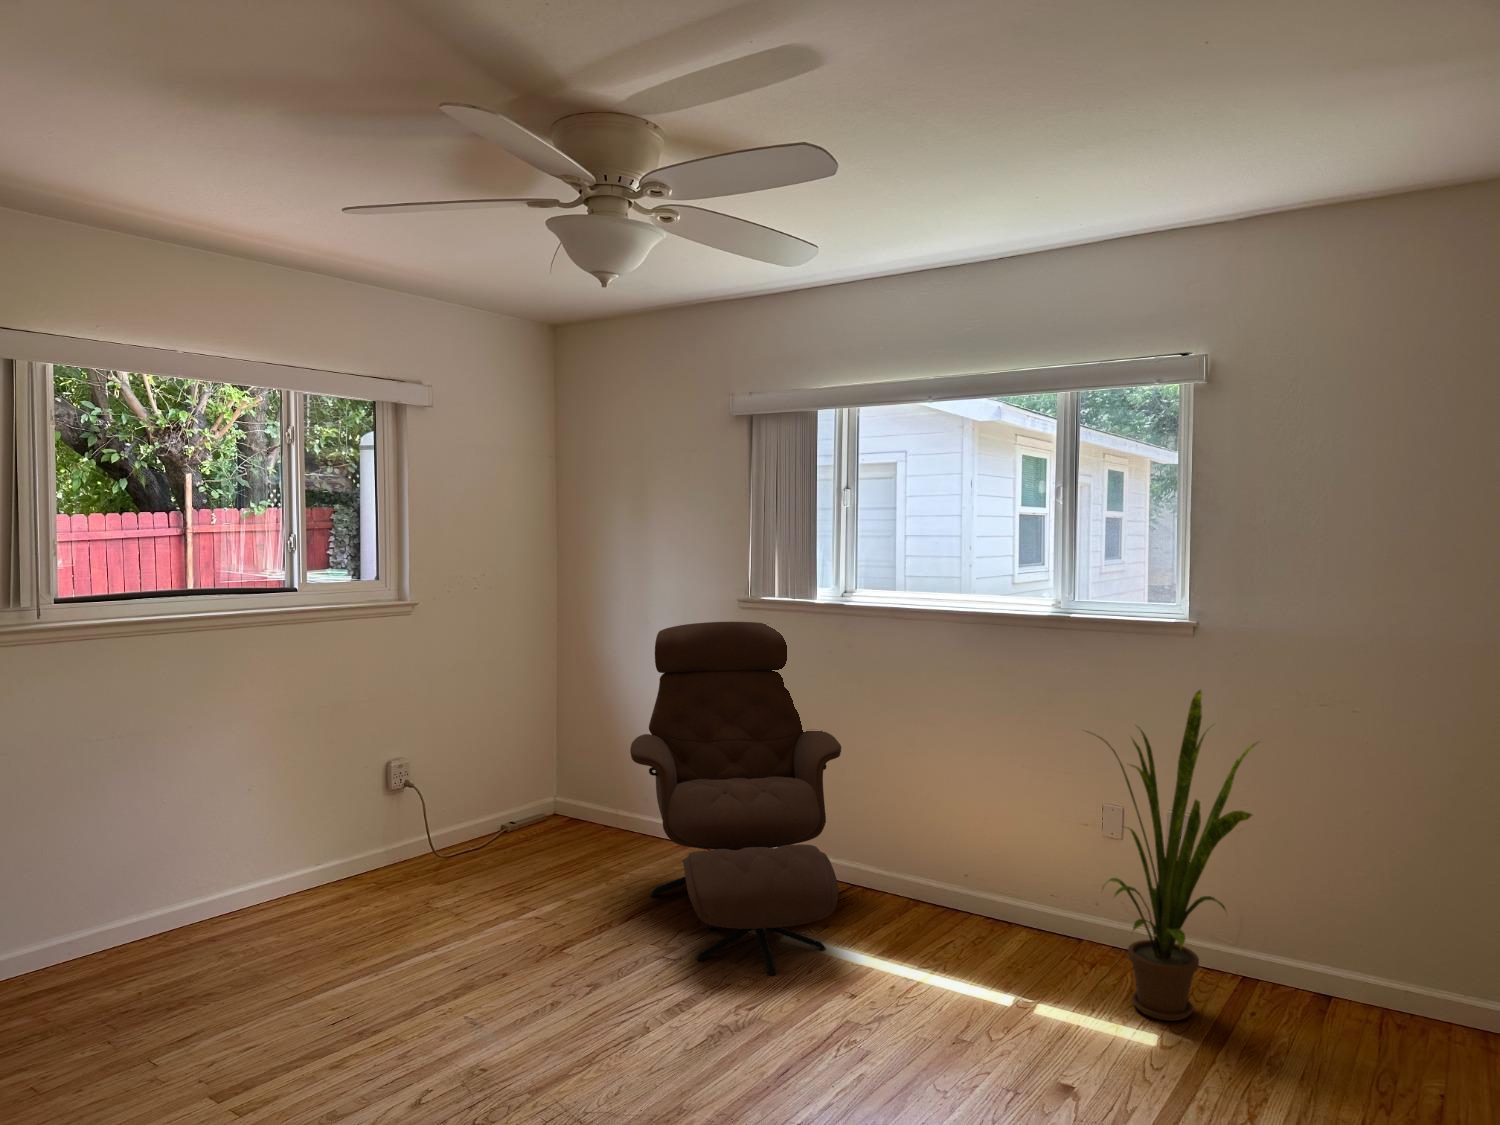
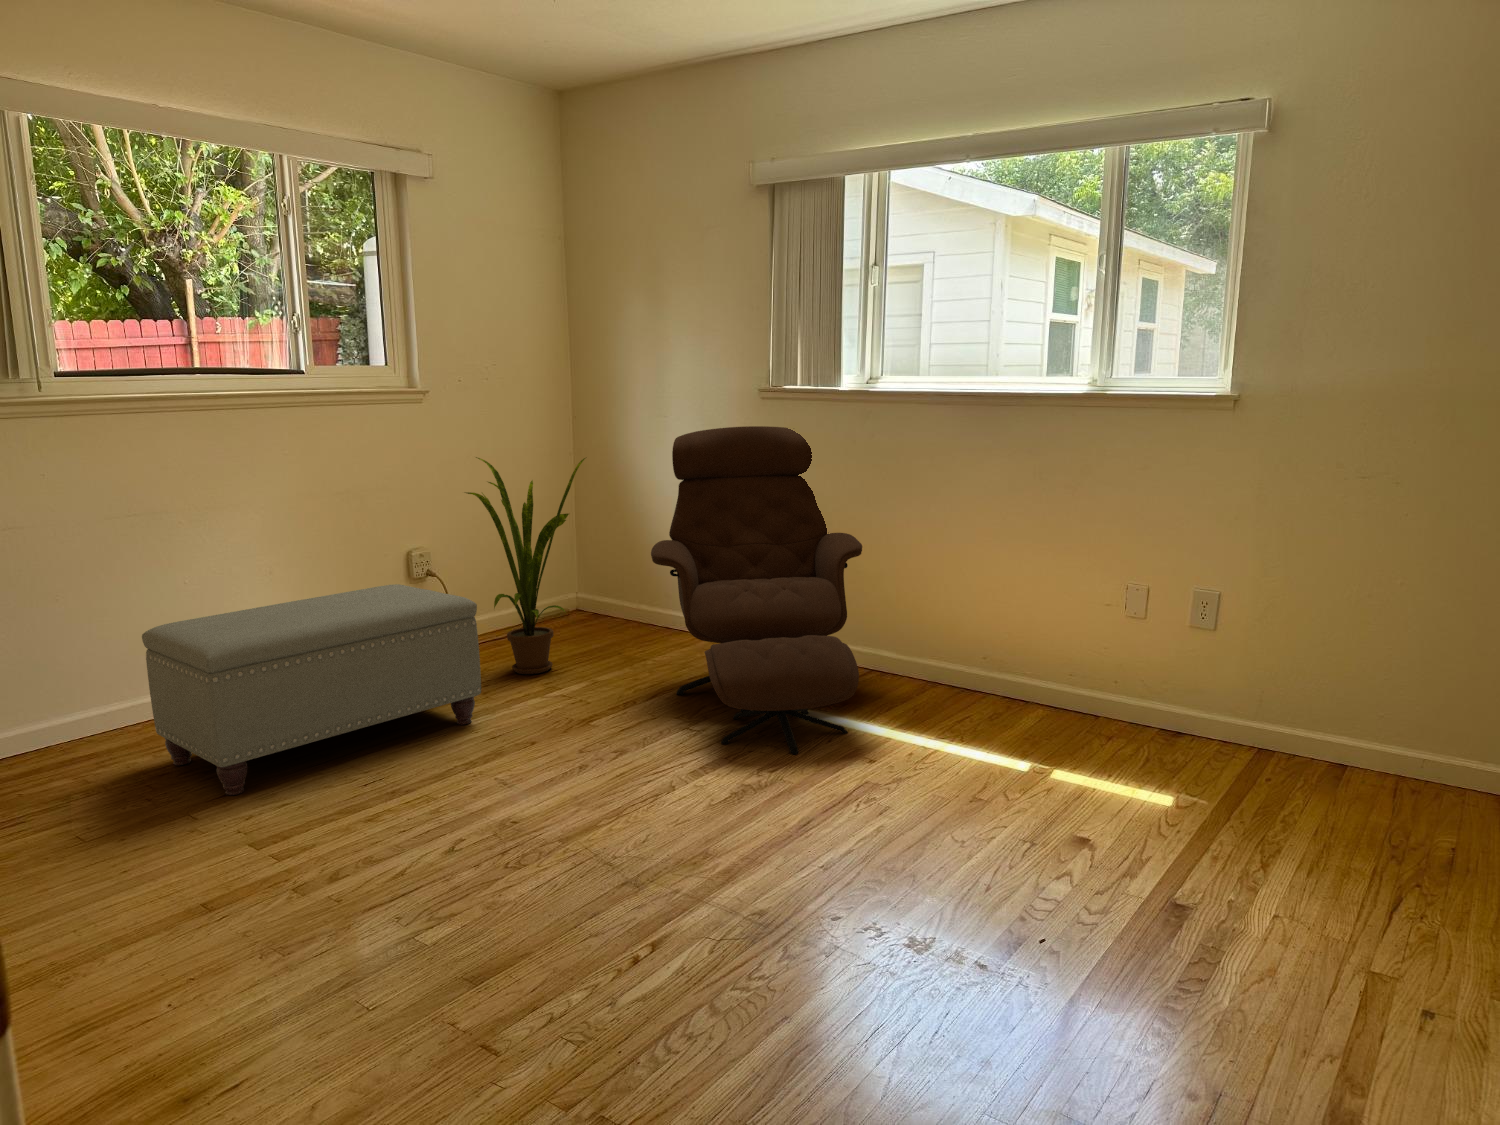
house plant: present [1089,690,1257,1021] -> present [465,457,585,674]
ottoman: none [105,777,453,1016] -> present [142,584,481,795]

